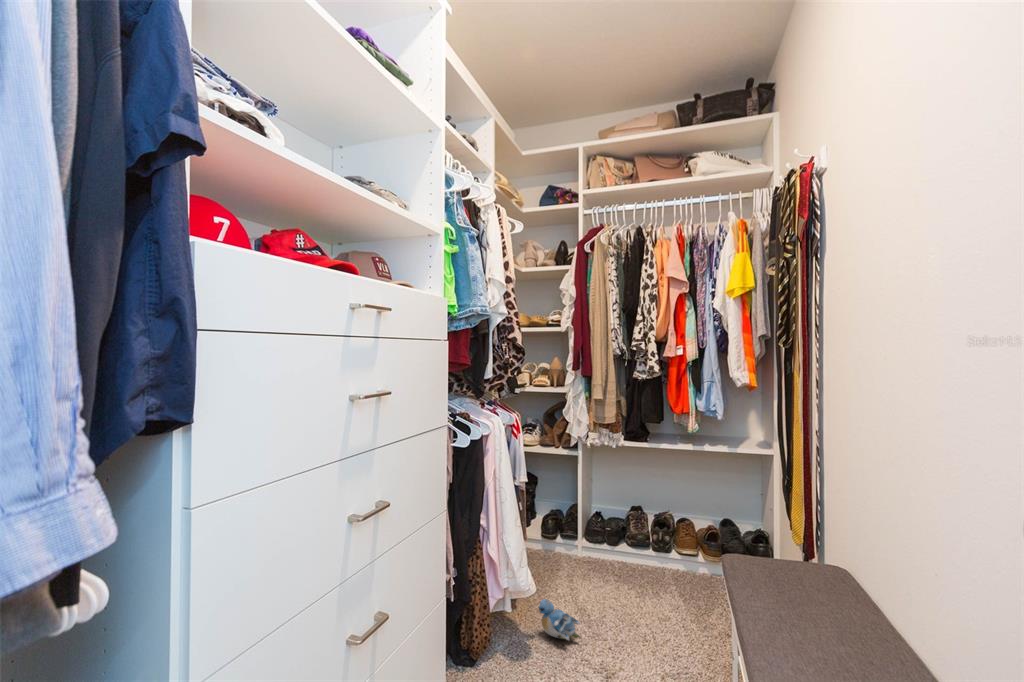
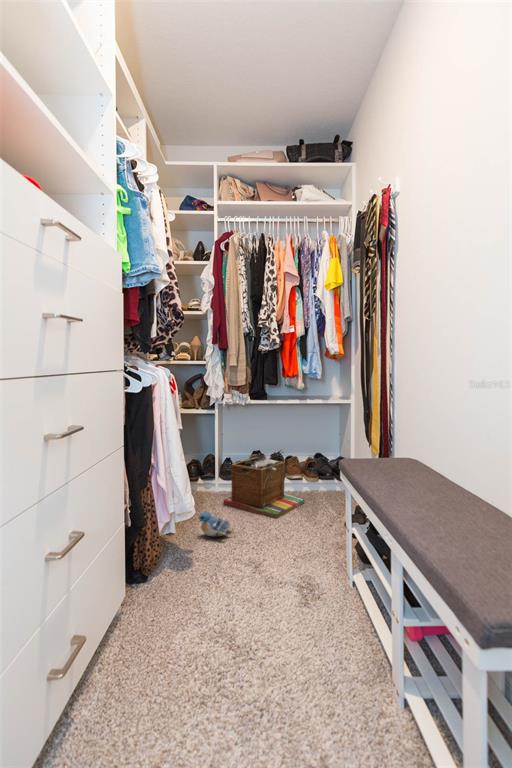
laundry basket: none [582,520,697,623] -> present [223,457,305,519]

